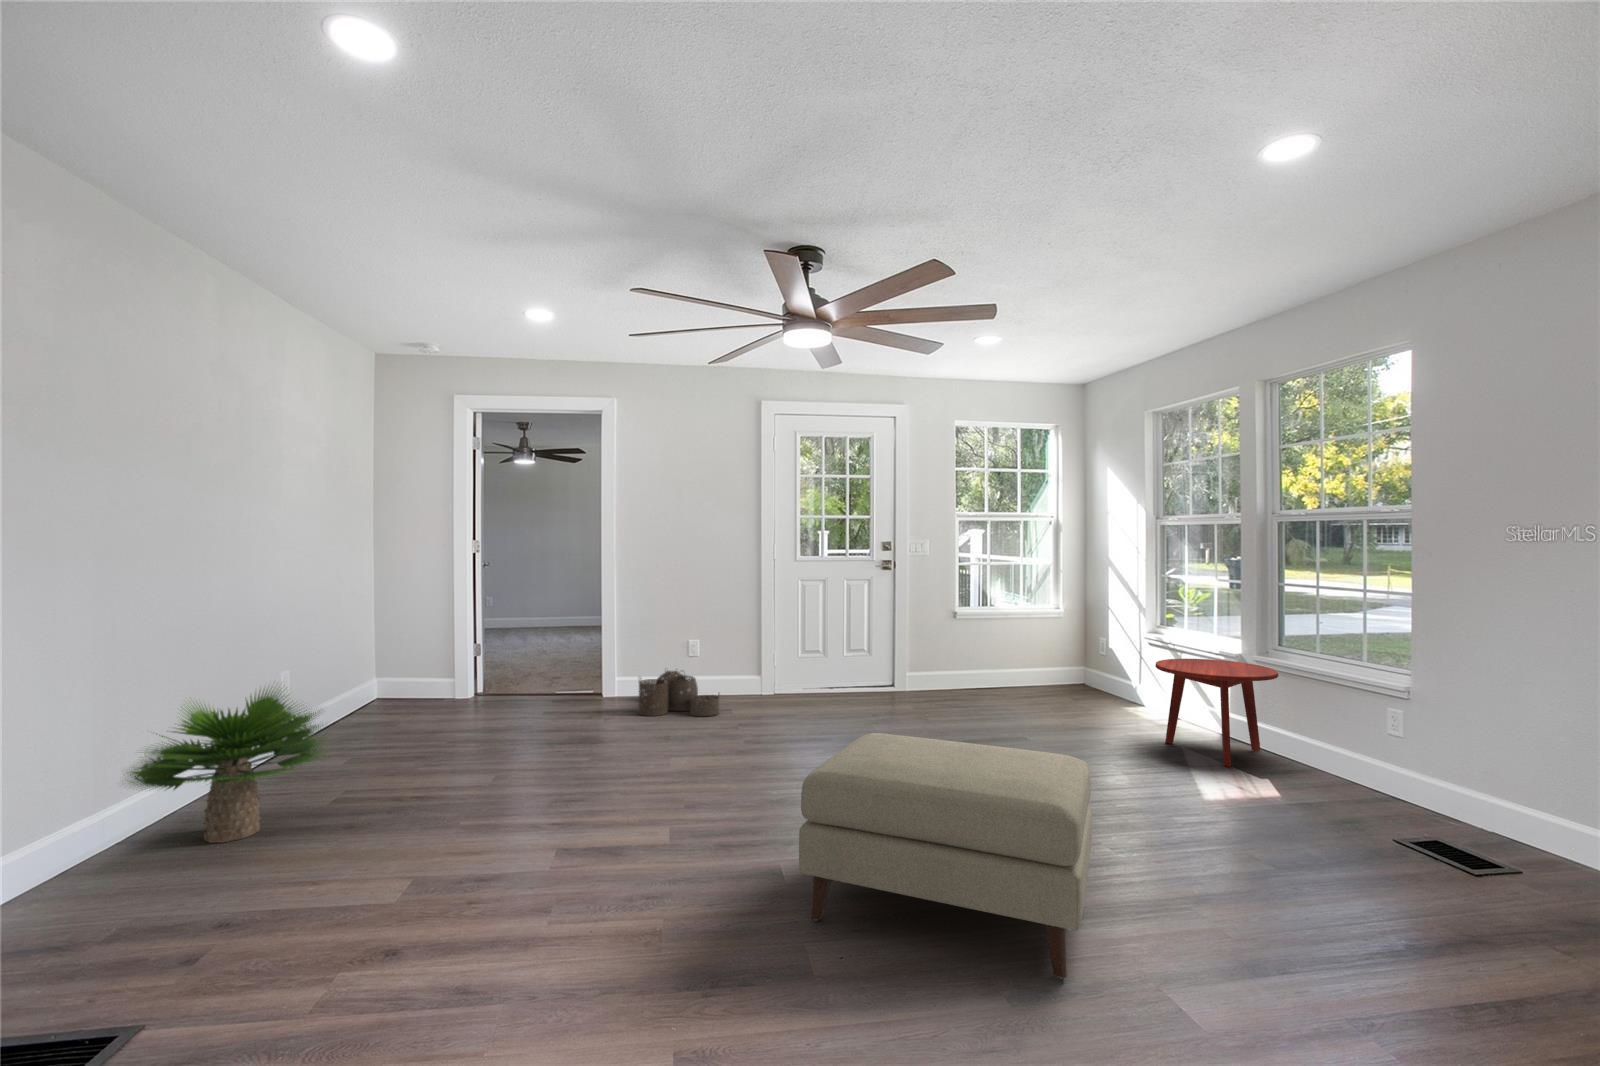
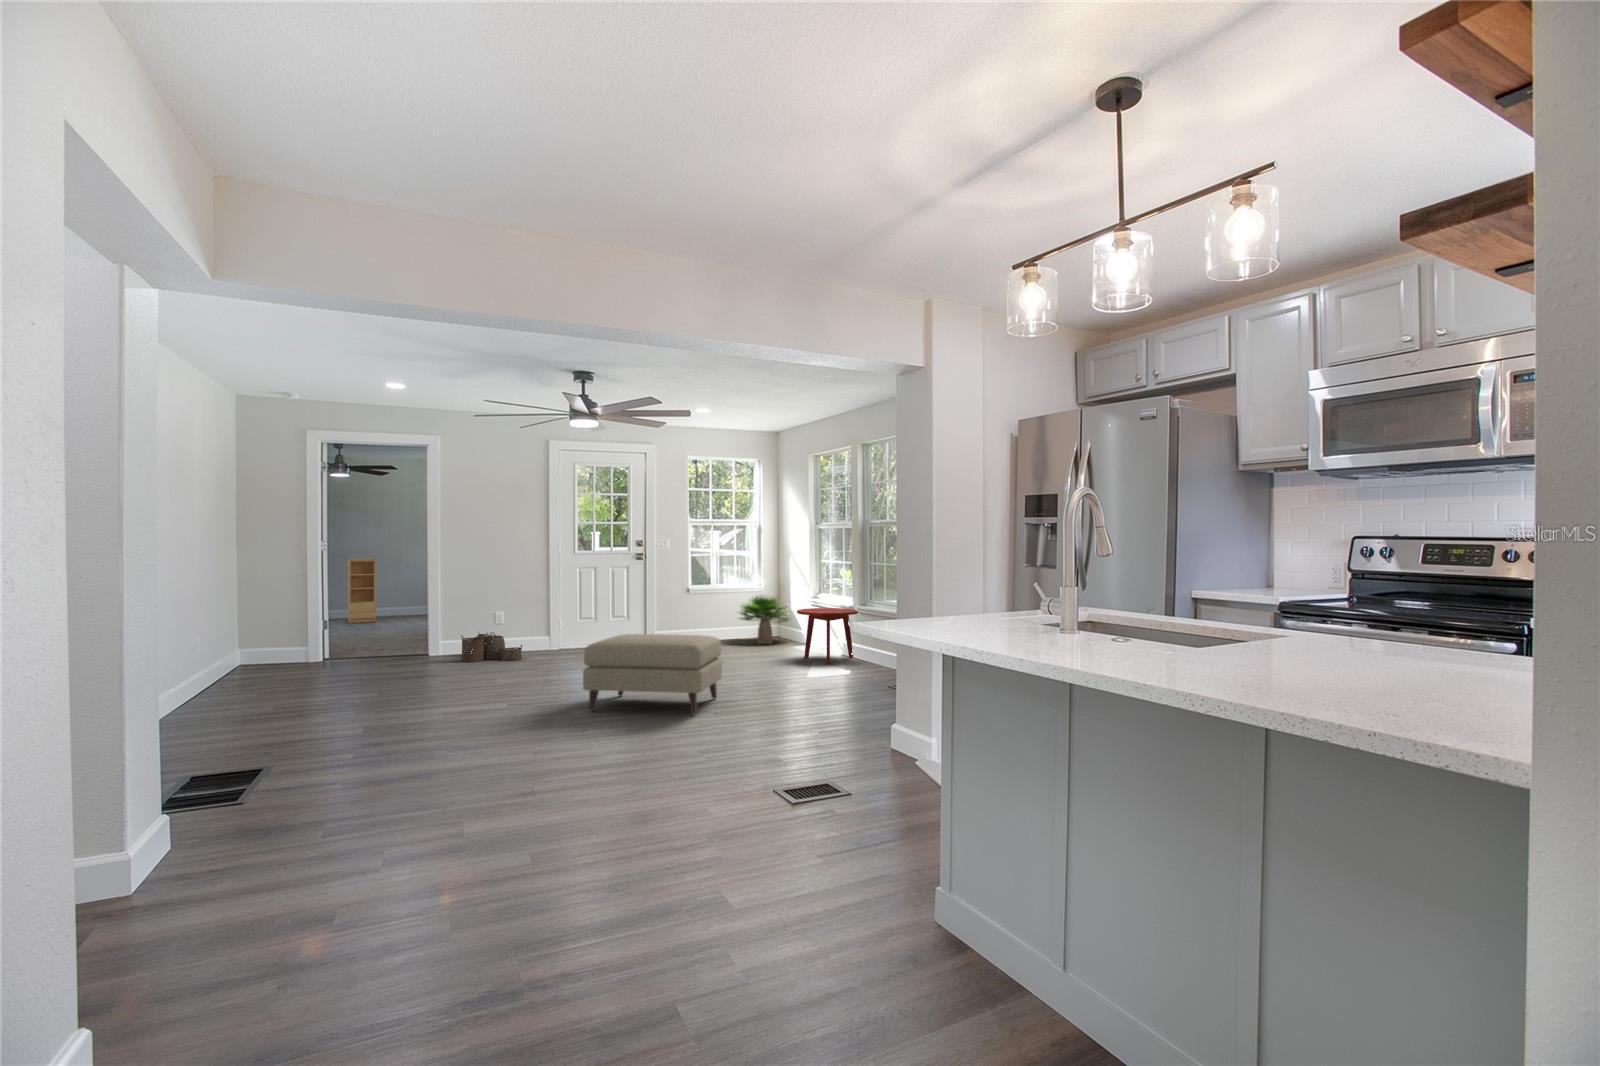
bookshelf: none [556,559,583,631] -> present [348,559,376,623]
potted plant: present [127,690,322,843] -> present [740,596,790,644]

